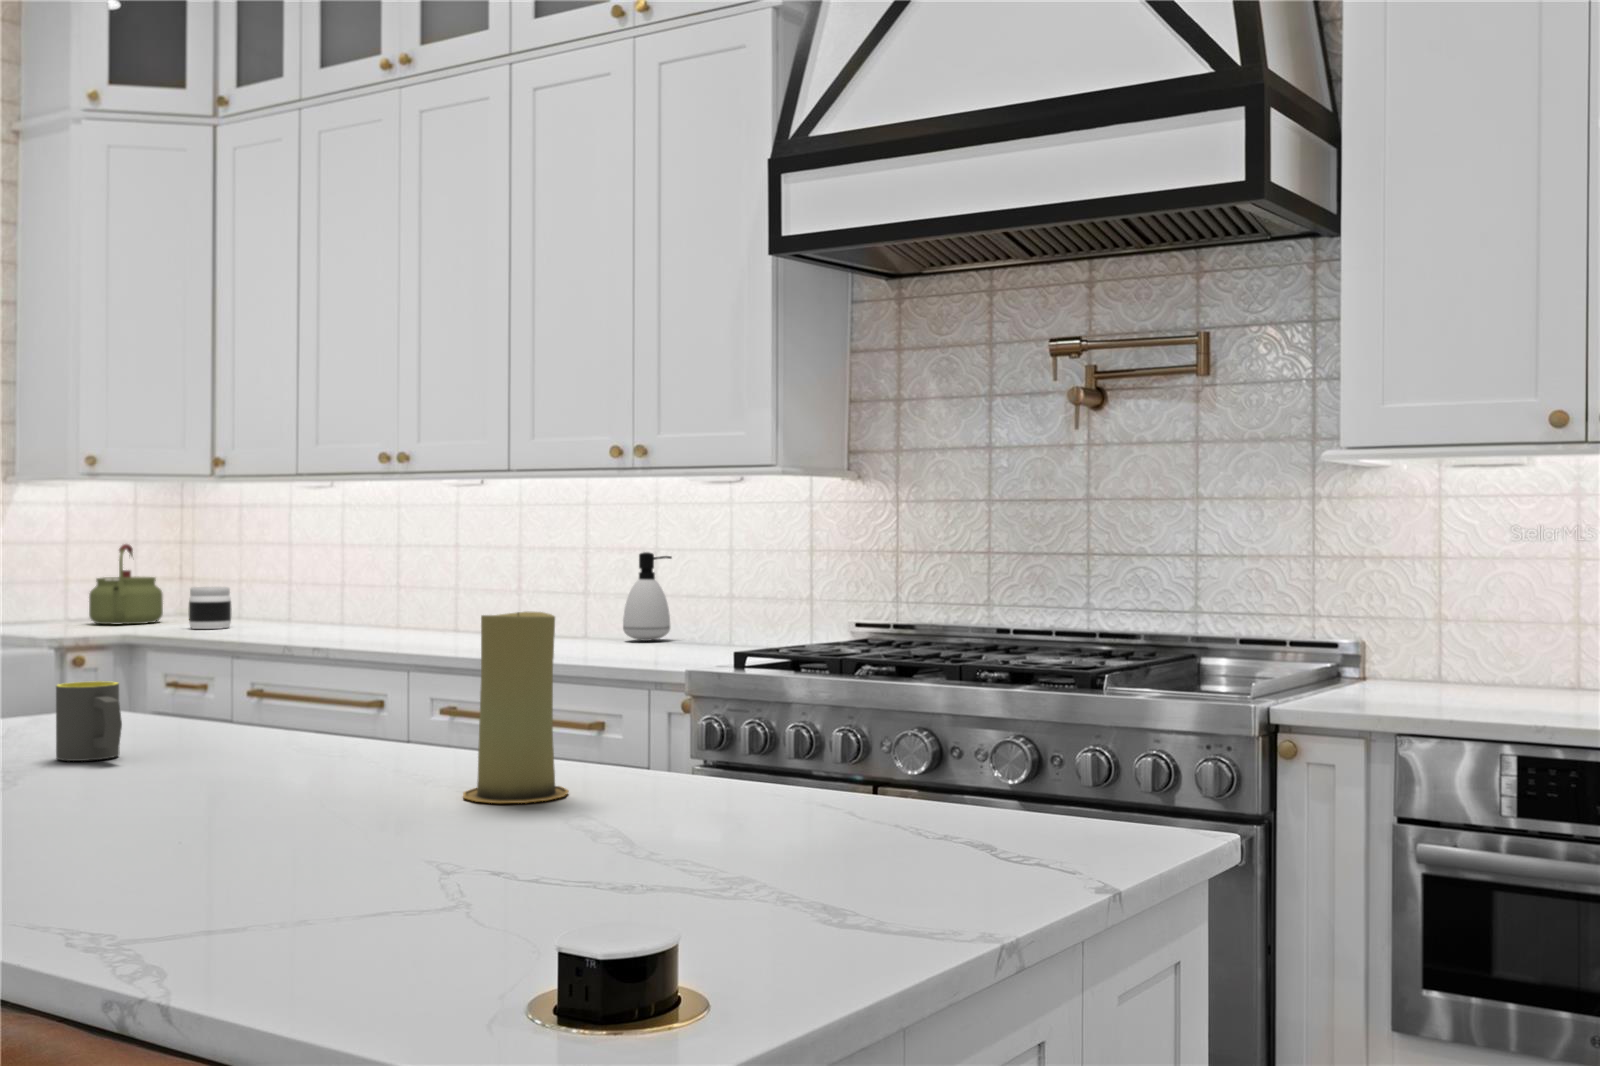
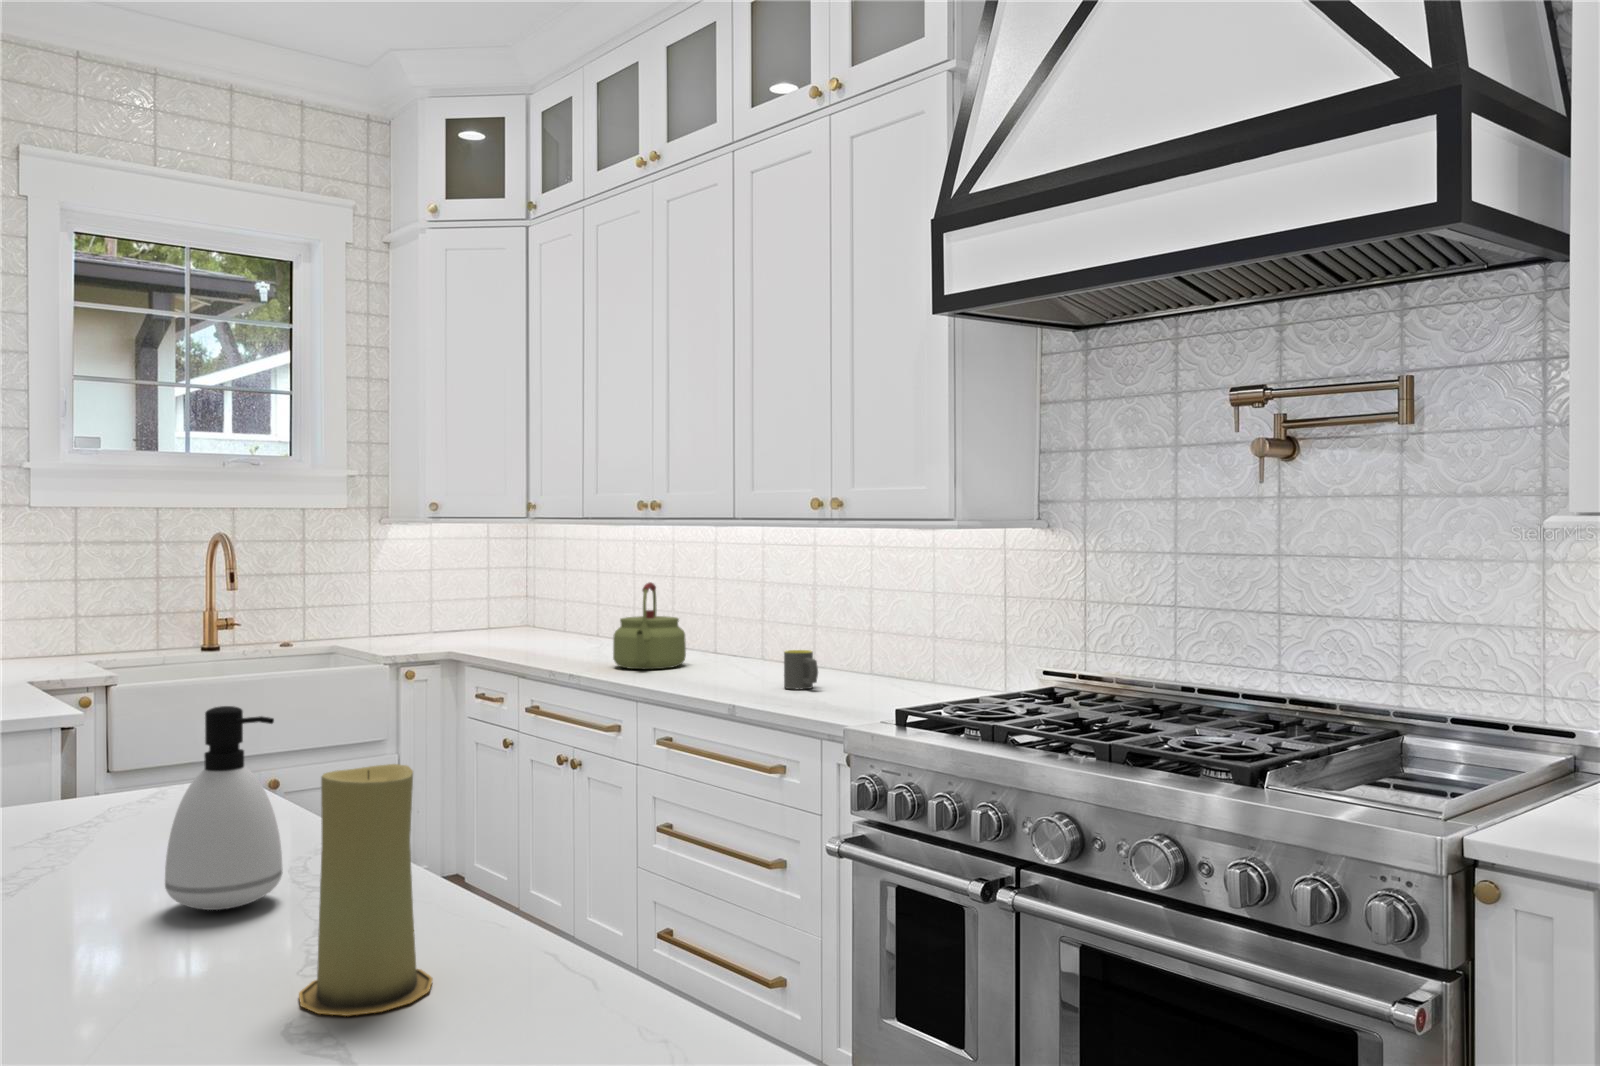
kettle: present [89,544,163,624] -> present [613,582,686,669]
soap dispenser: present [623,552,672,641] -> present [165,706,283,910]
jar: present [189,587,232,629] -> none [506,611,541,647]
mug: present [56,681,122,761] -> present [784,650,818,690]

